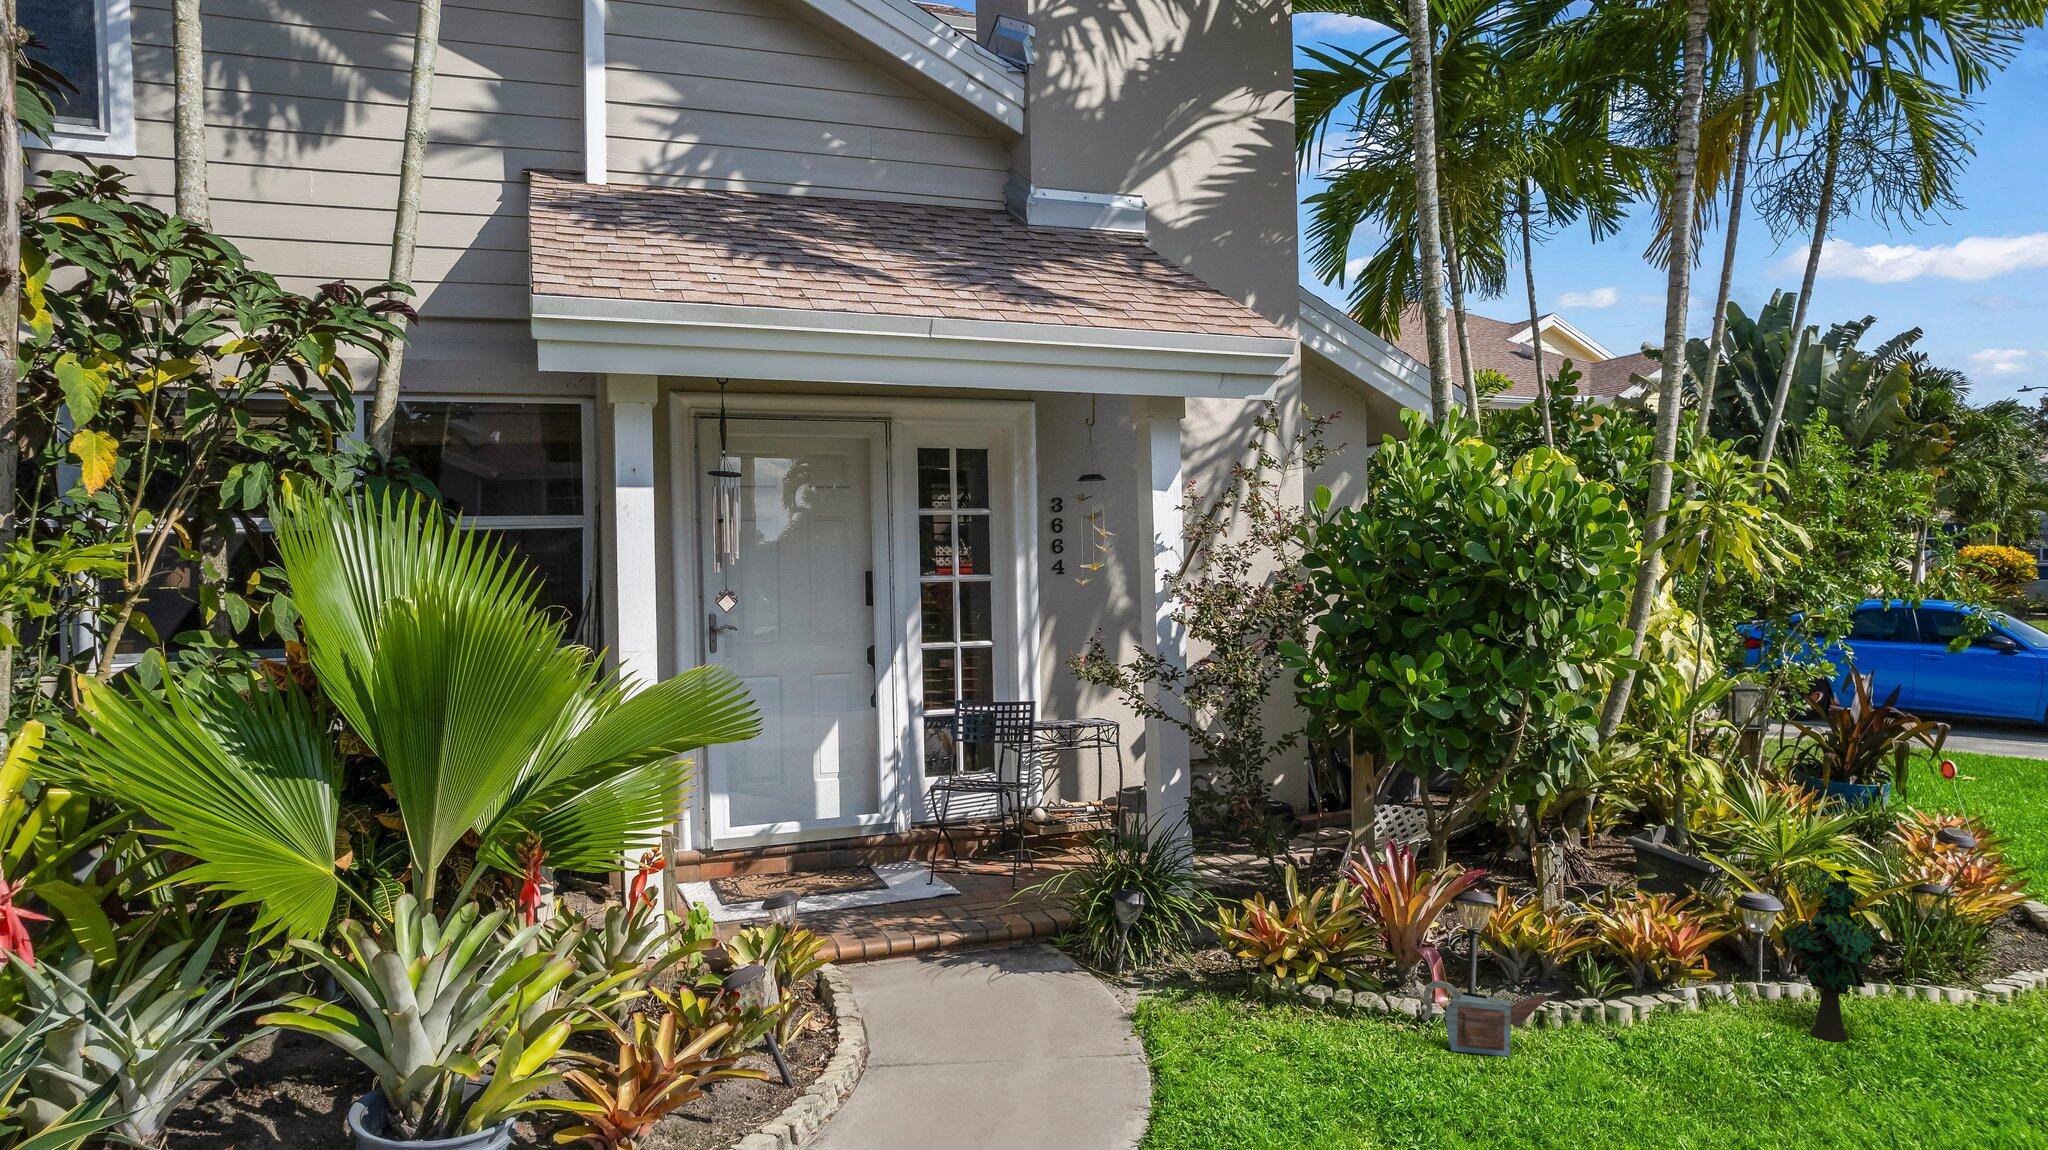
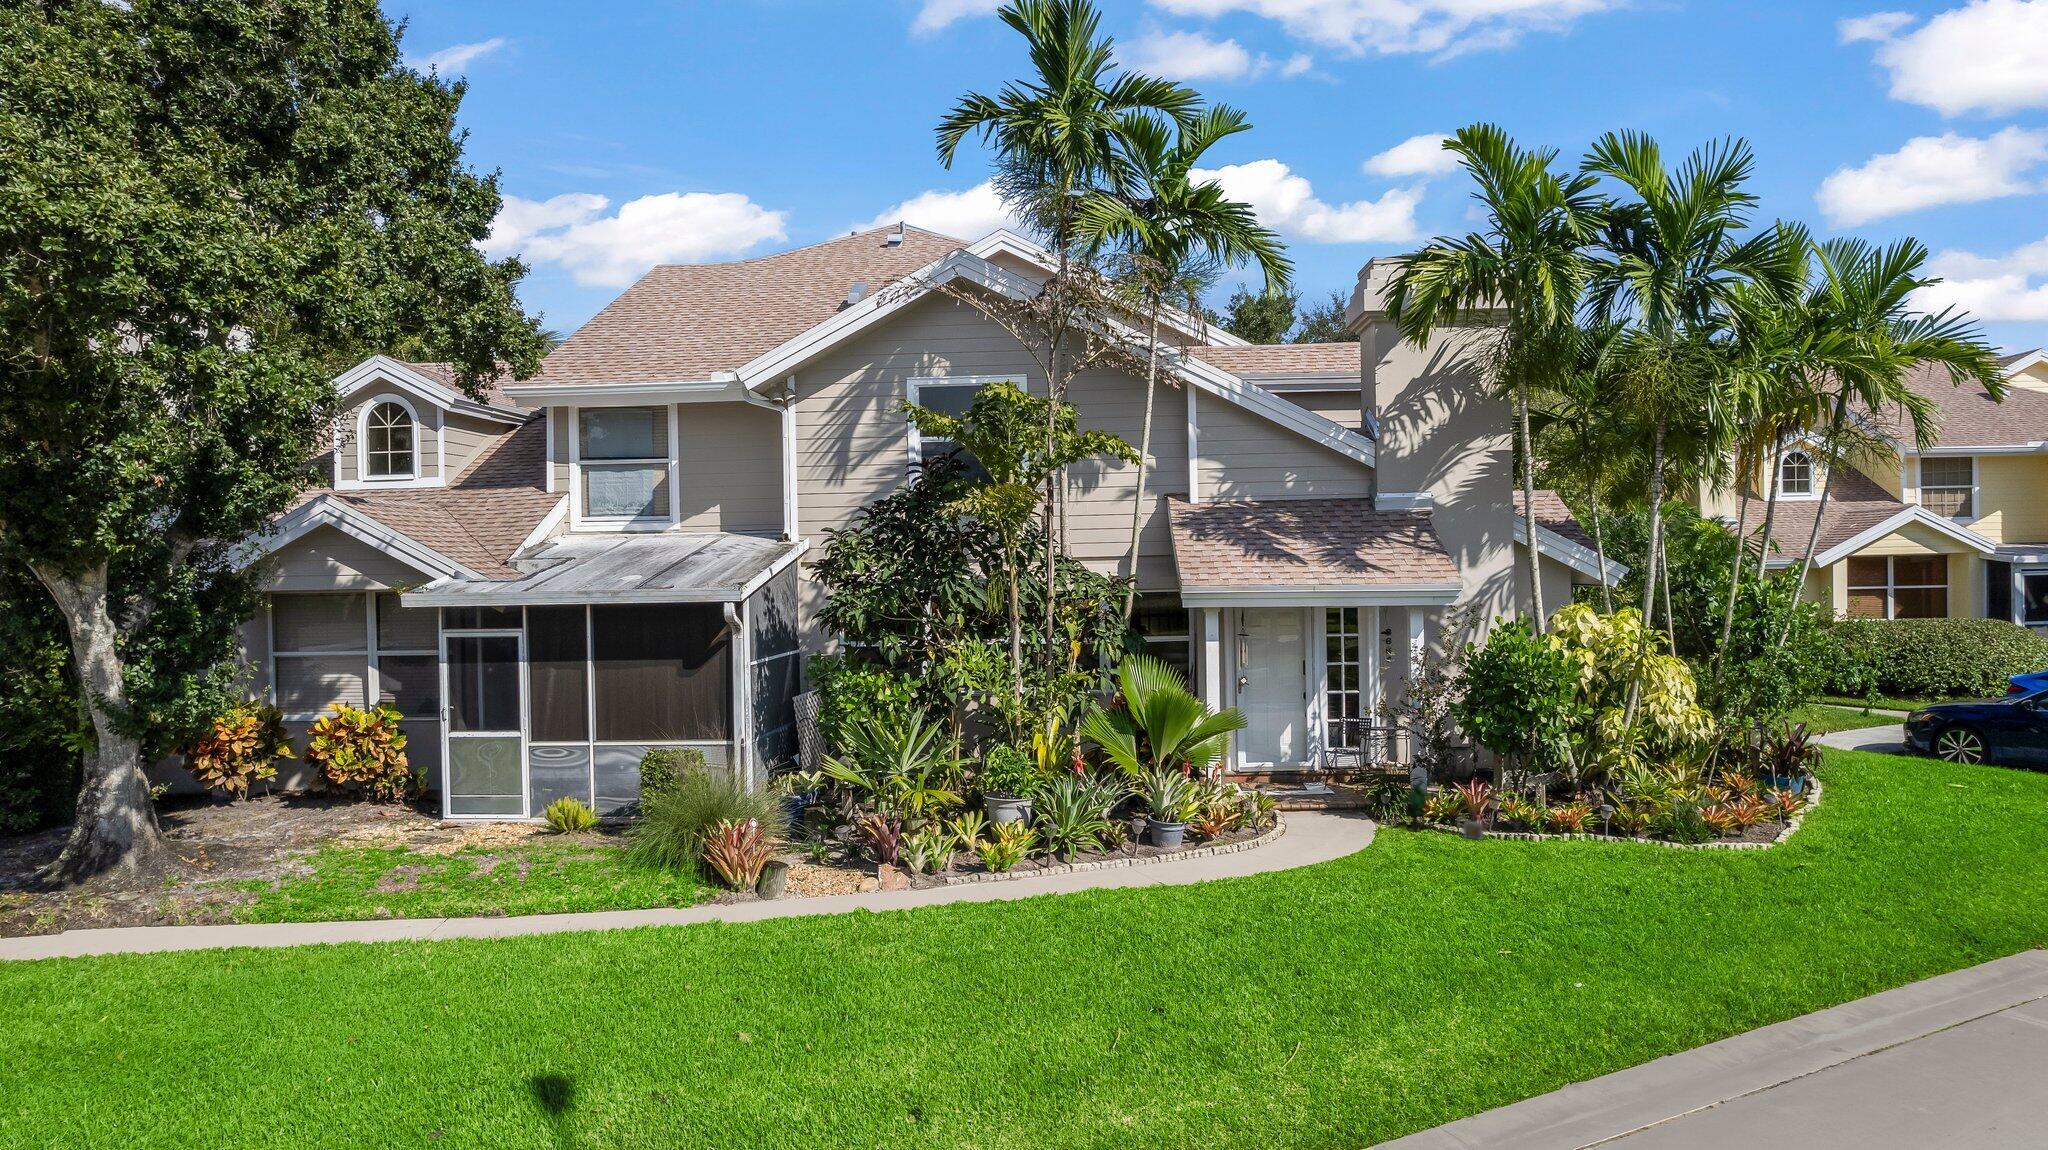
decorative plant: present [1780,869,1883,1042] -> present [1401,780,1430,832]

